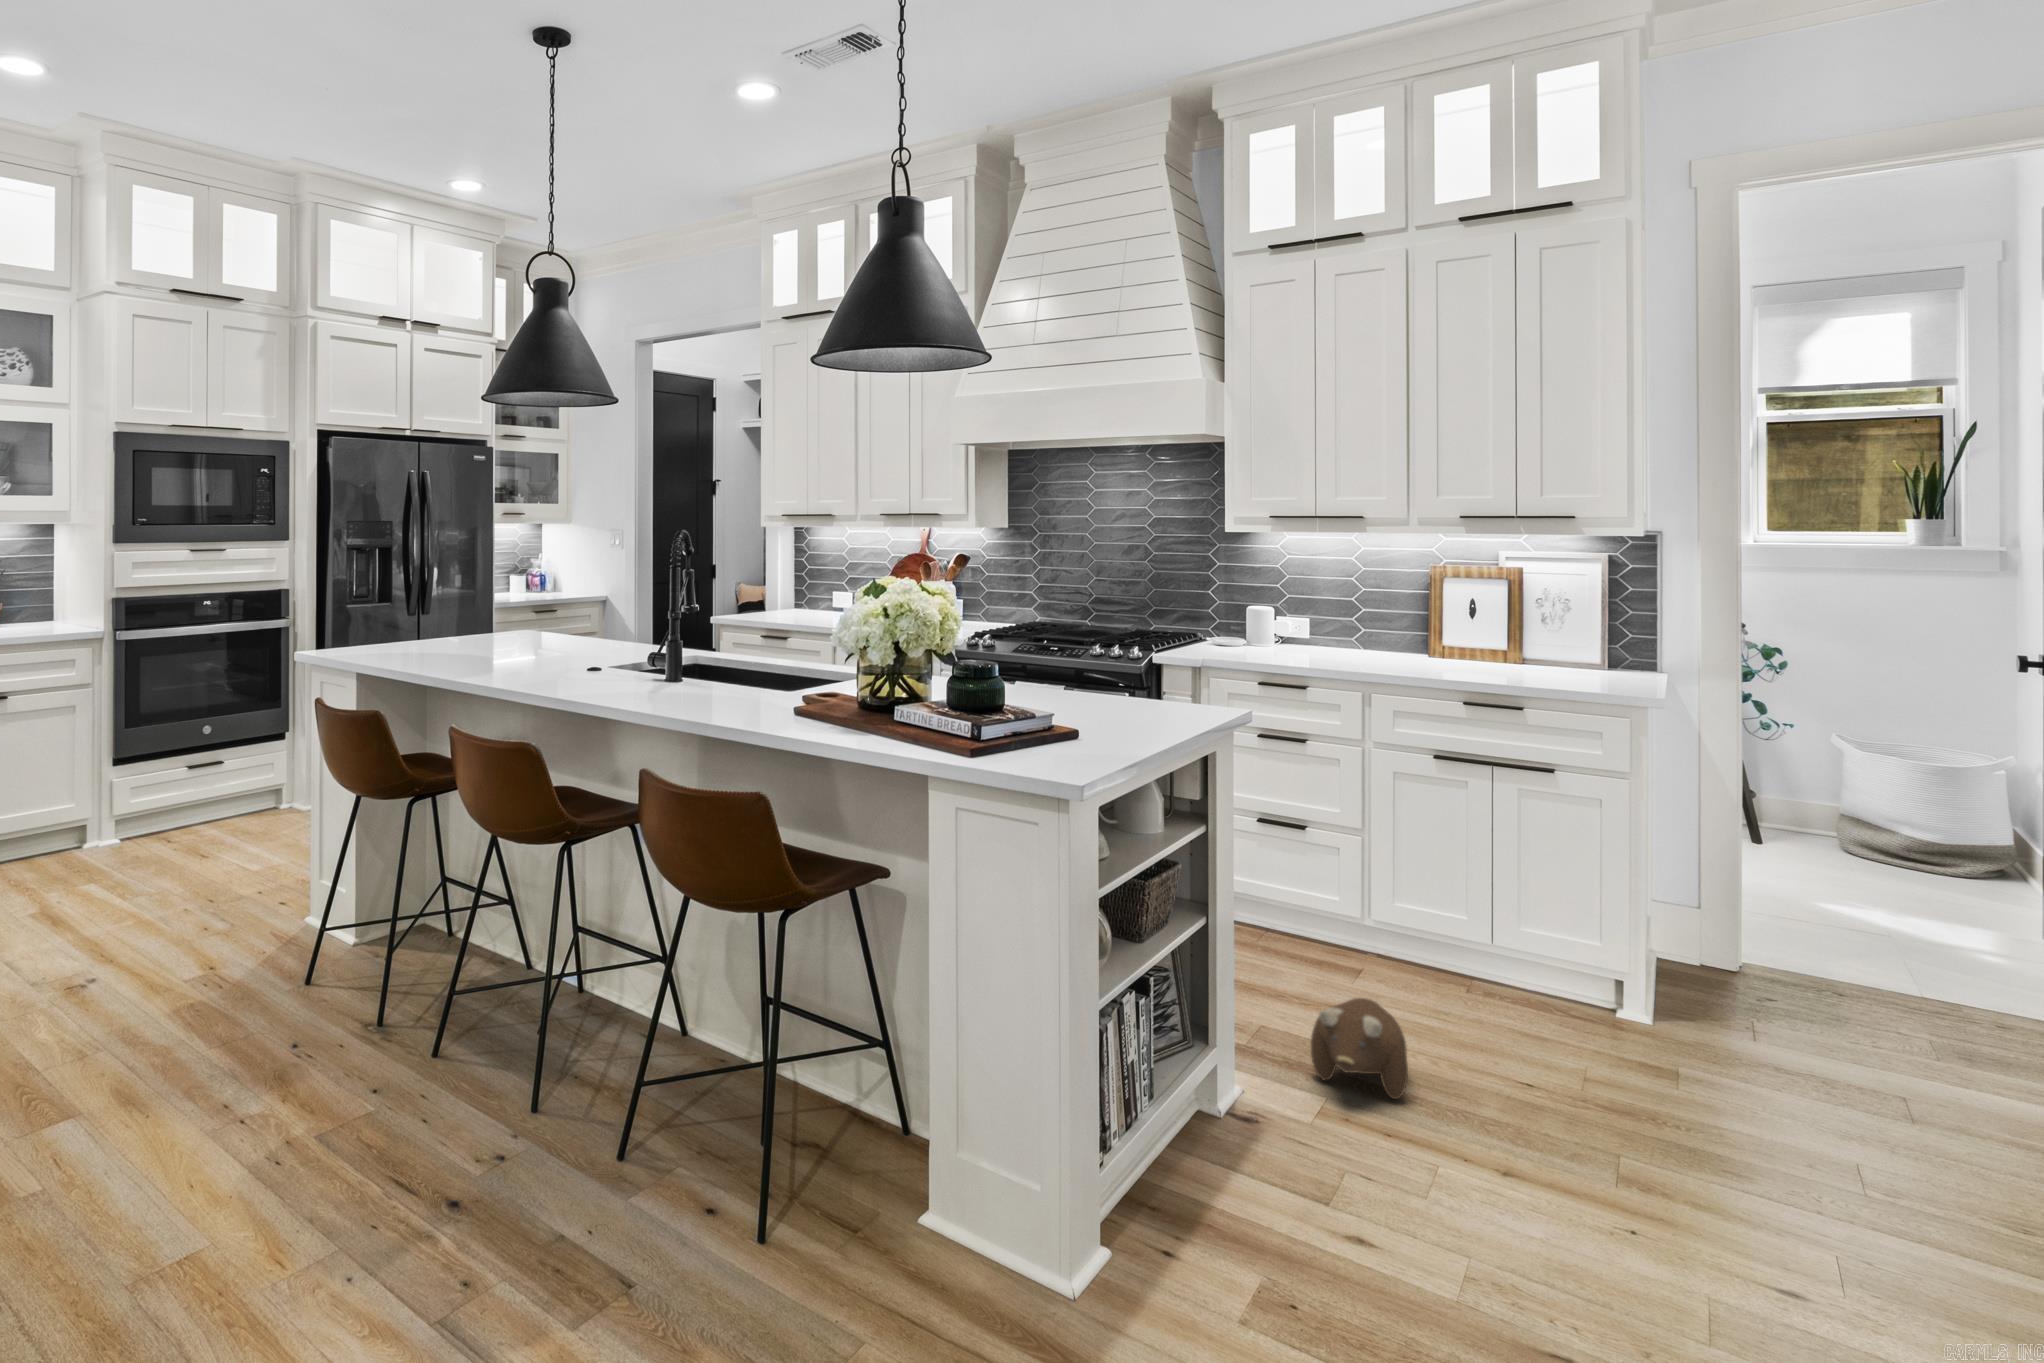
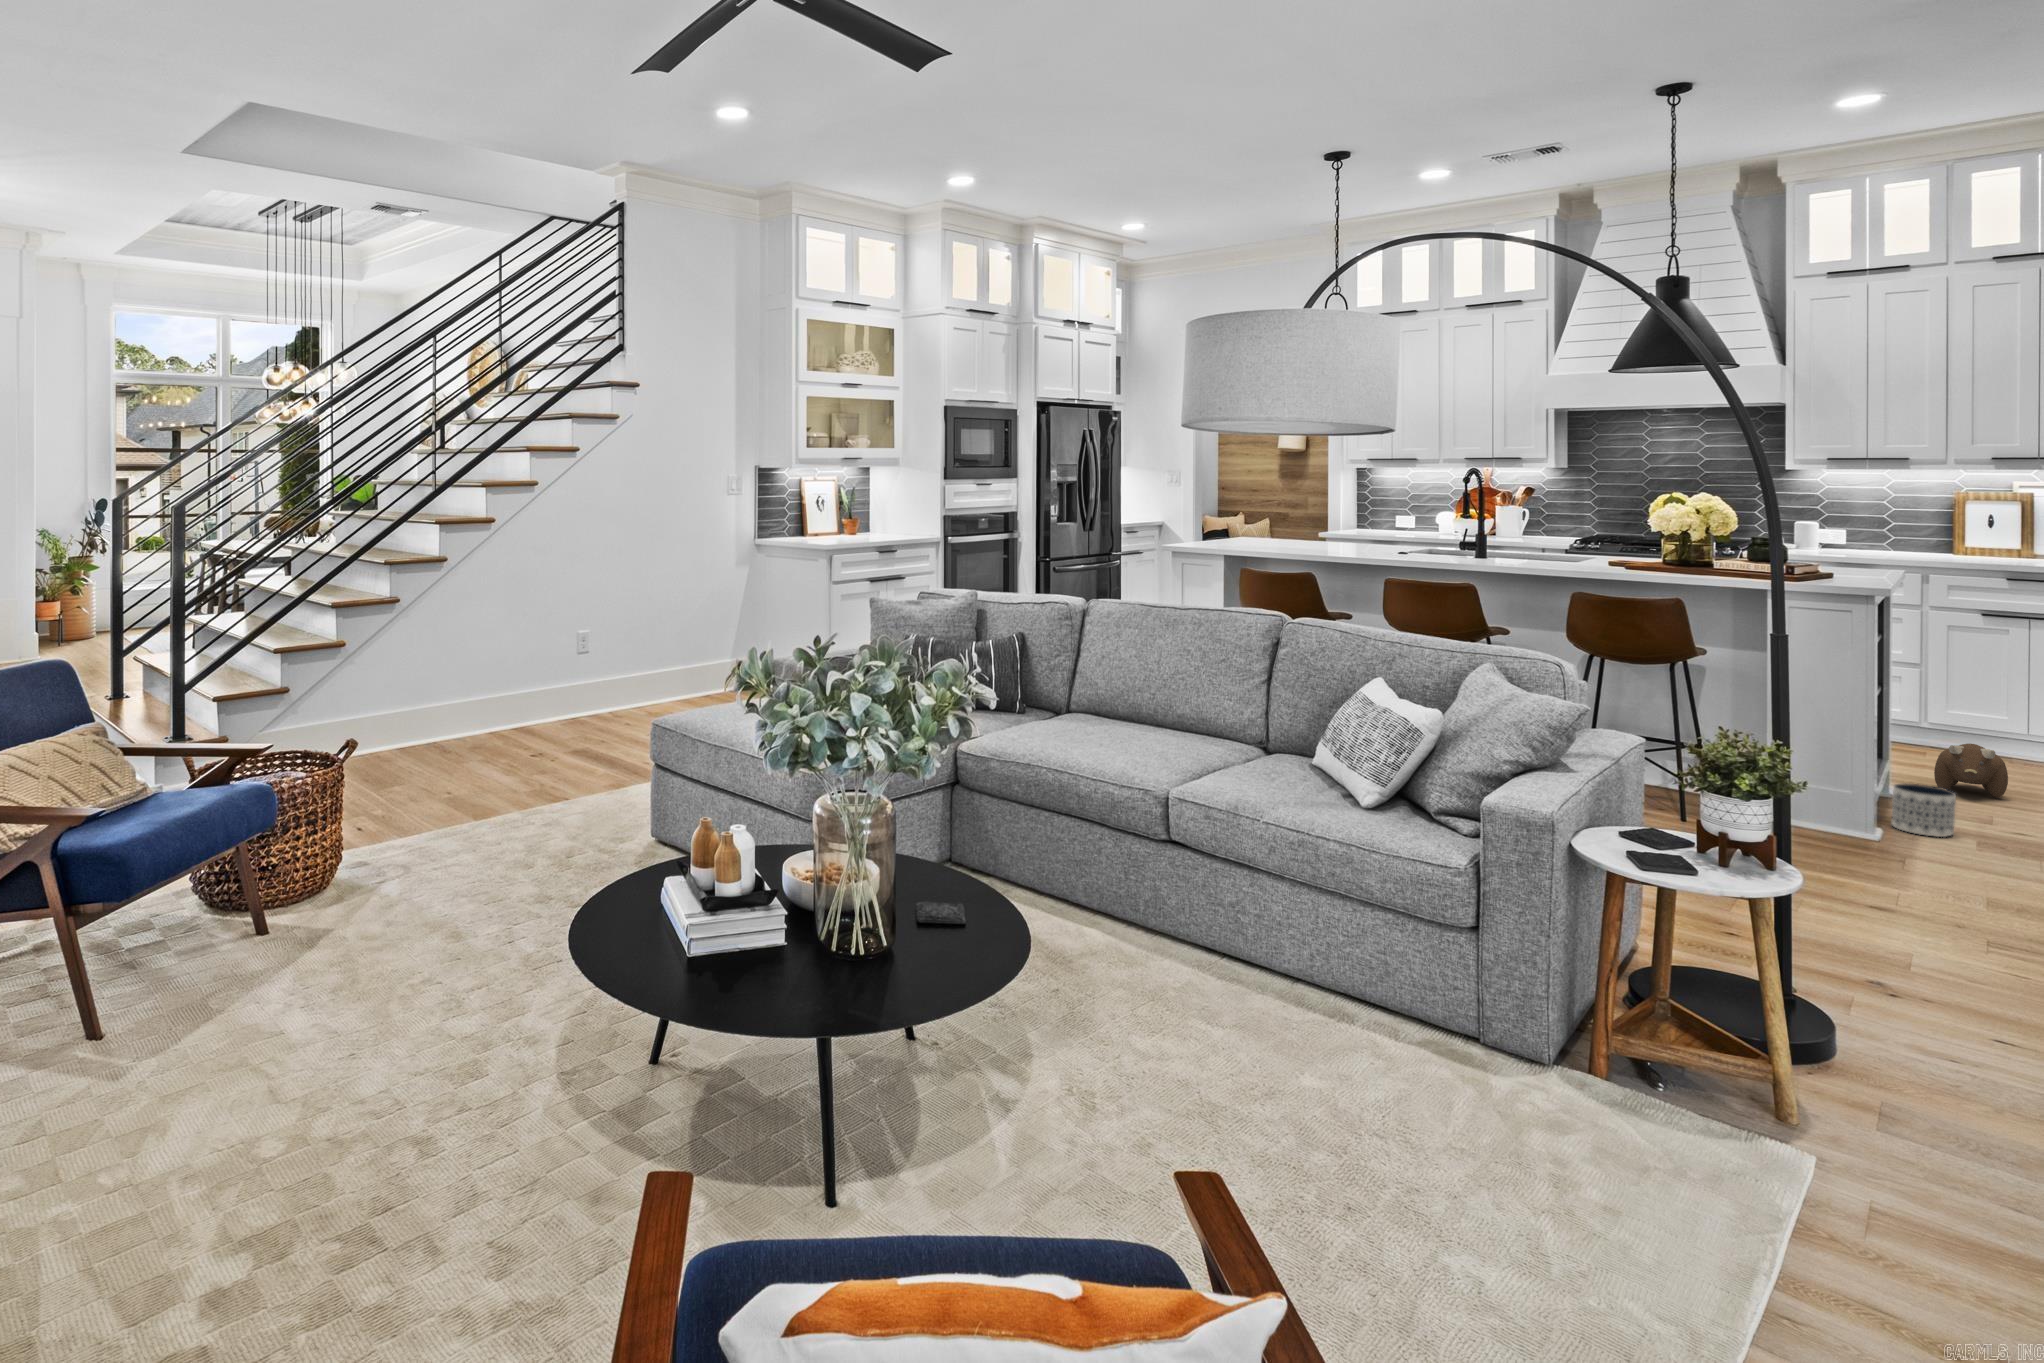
planter: none [1153,1125,1245,1248] -> present [1892,784,1956,837]

